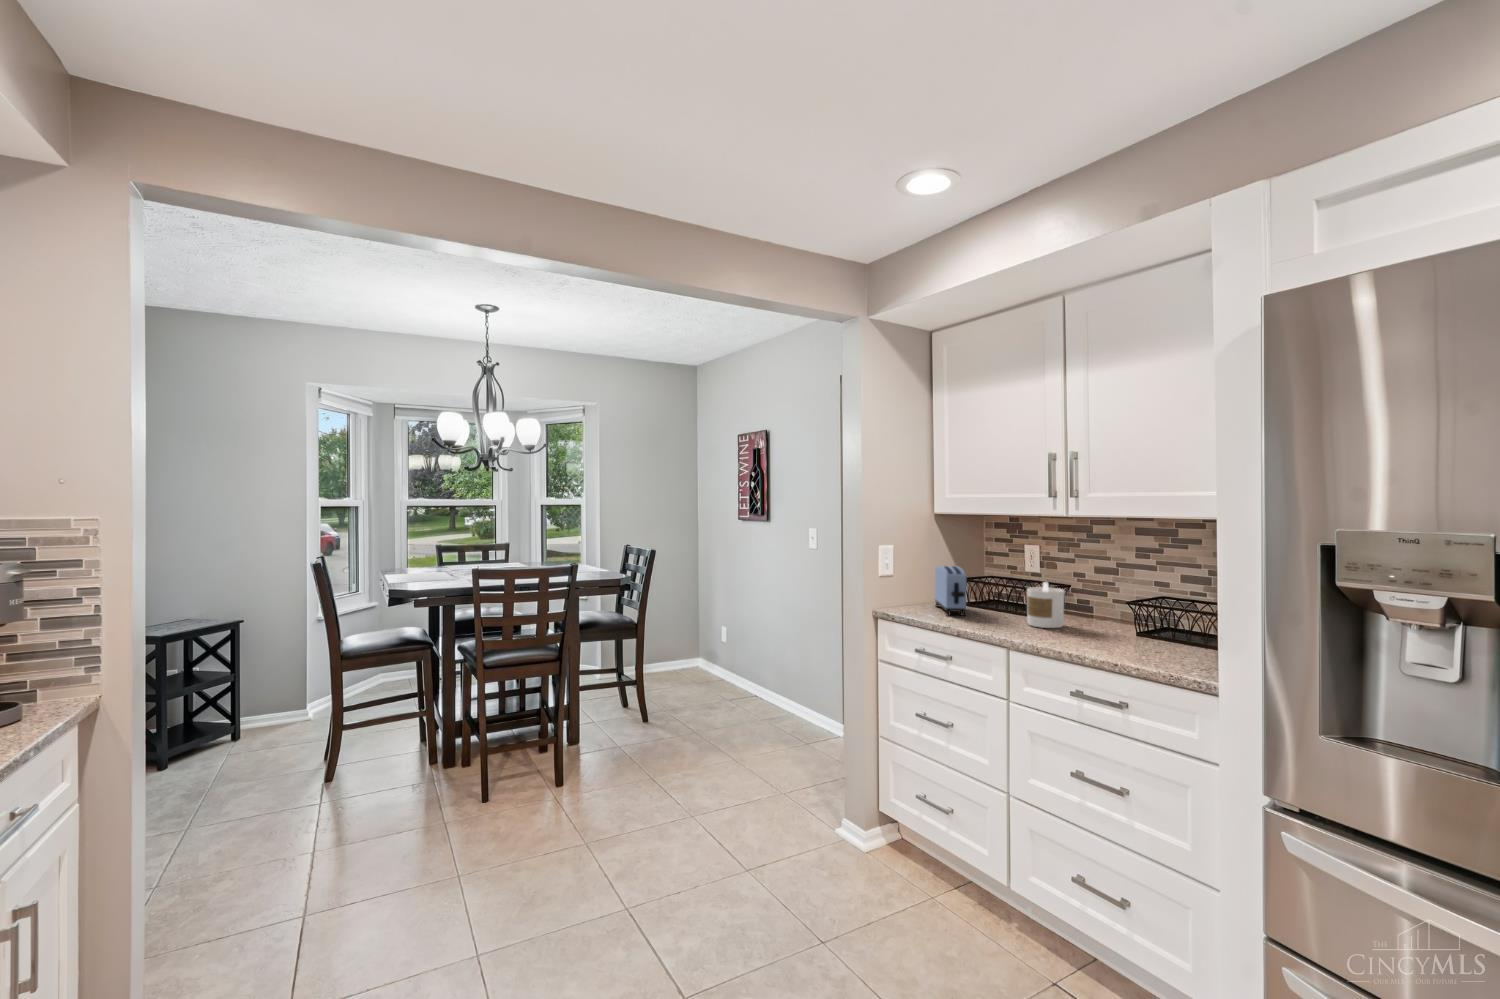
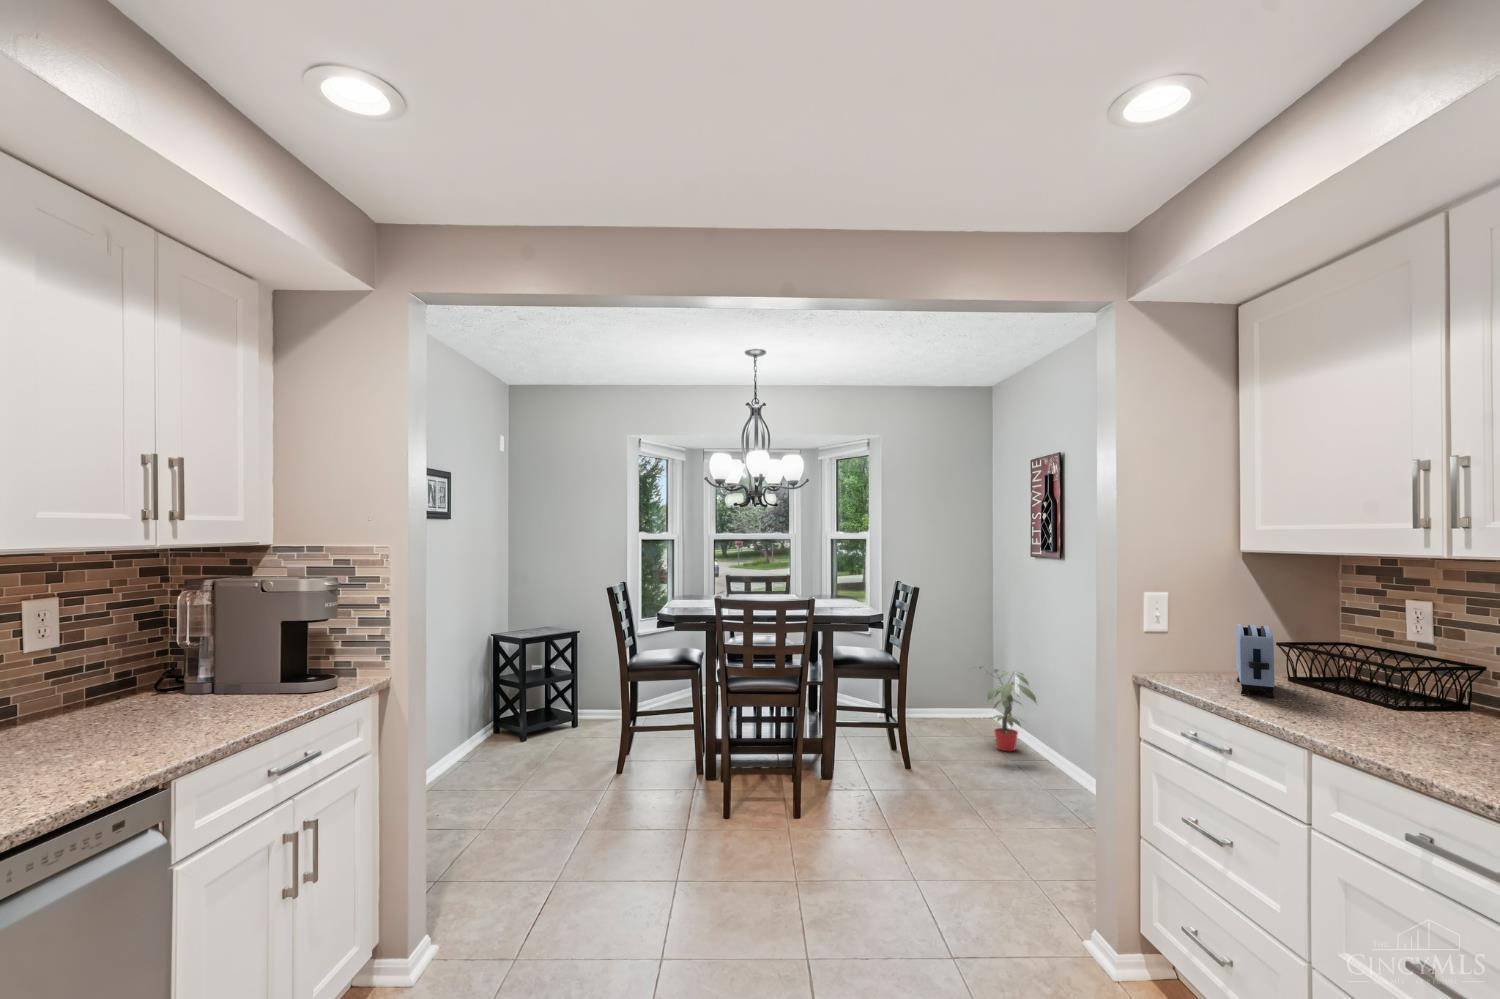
candle: present [1027,582,1065,628] -> none [1370,658,1443,732]
potted plant: none [684,615,747,684] -> present [977,666,1036,751]

